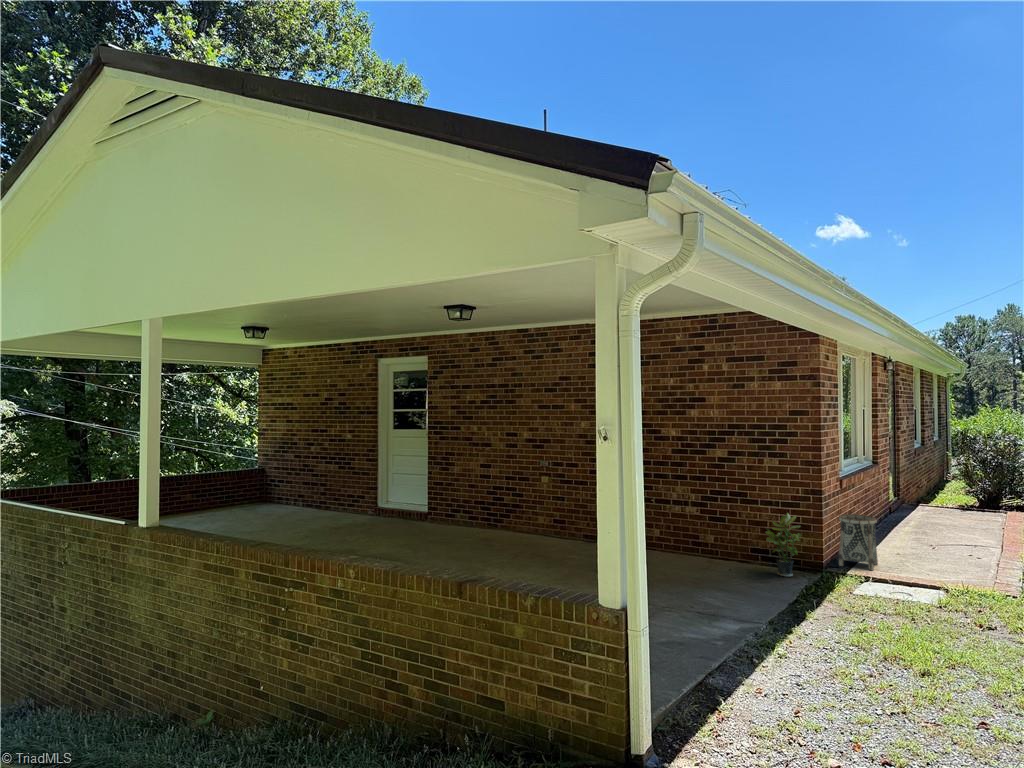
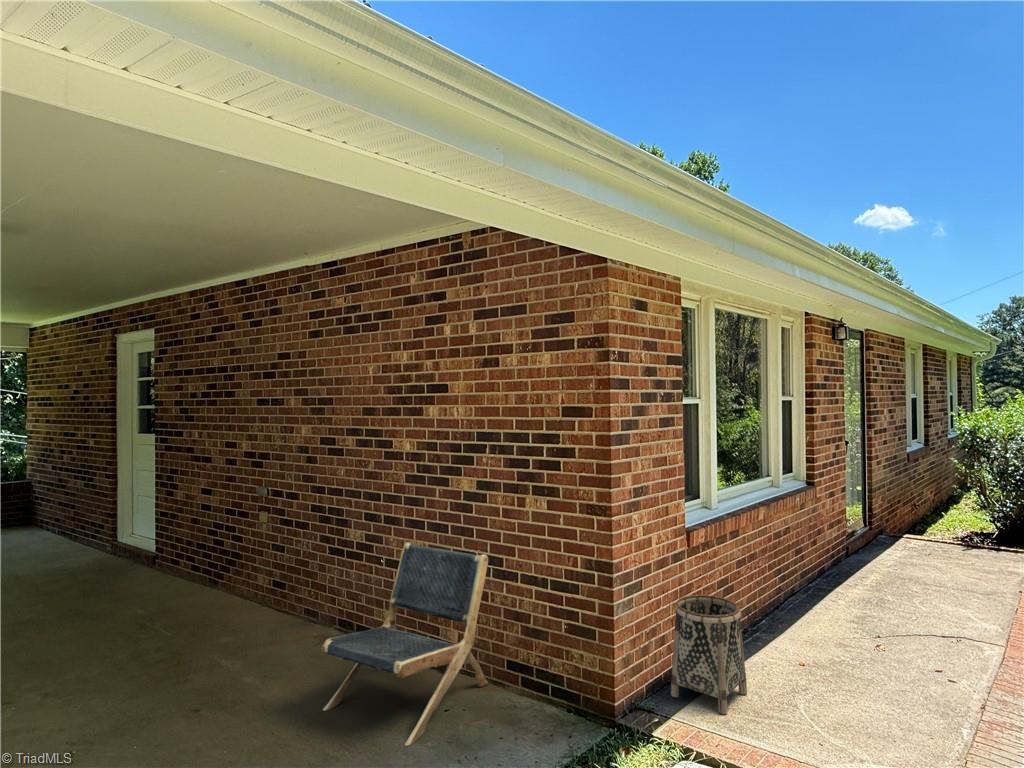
lounge chair: none [664,488,739,580] -> present [321,542,488,746]
potted plant: present [766,513,801,577] -> none [504,604,571,734]

